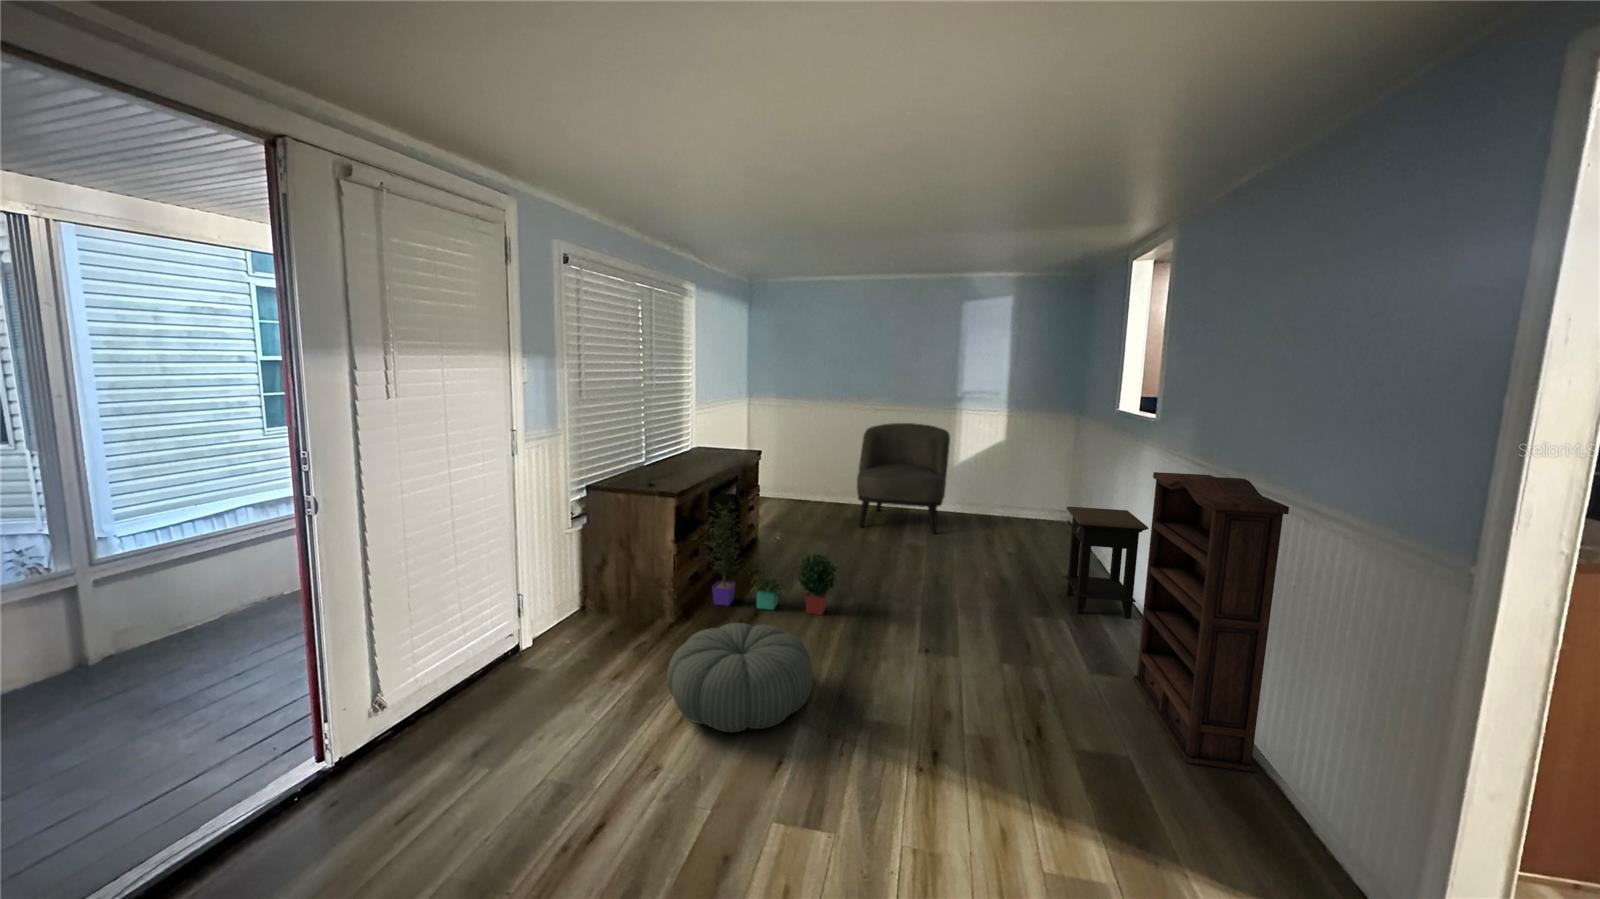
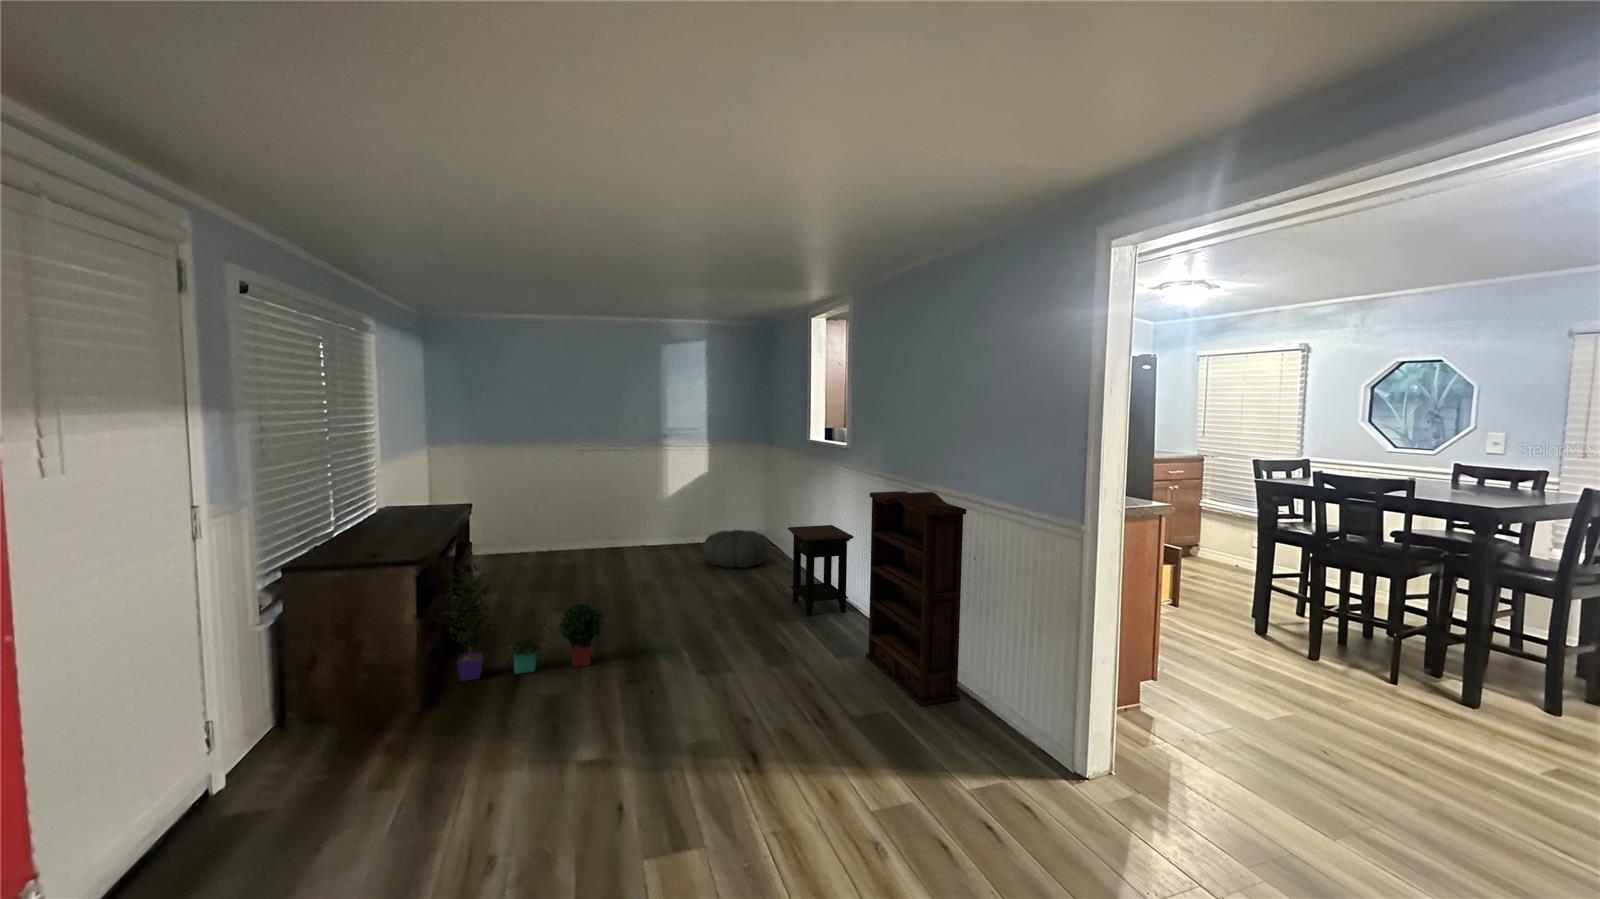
armchair: present [857,423,950,534] -> none [576,463,665,574]
pouf: present [667,623,813,732] -> present [703,530,770,568]

